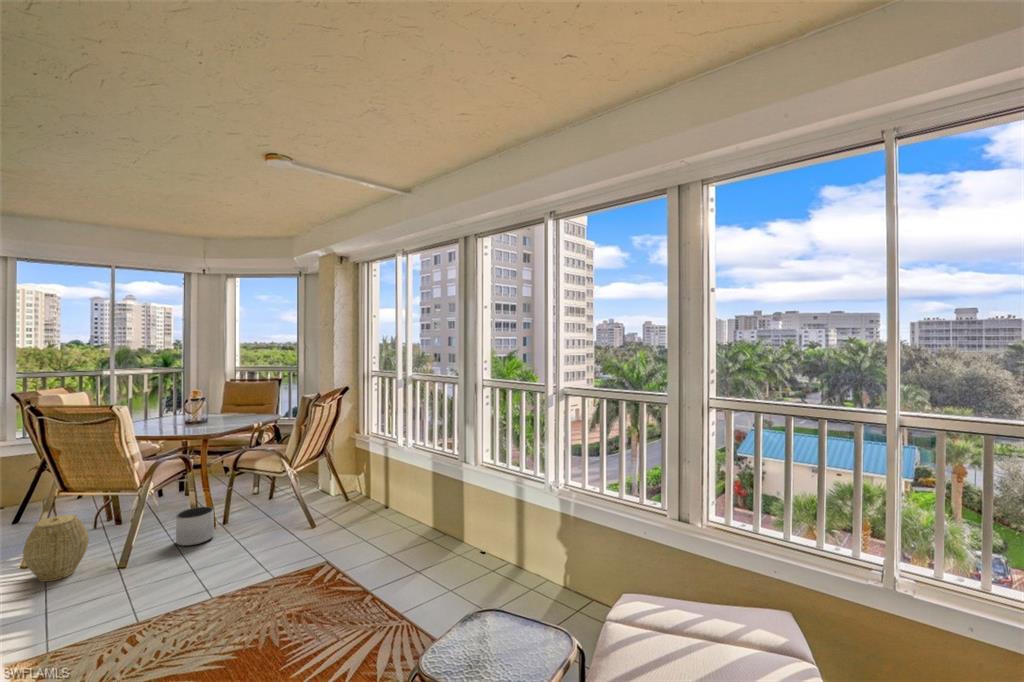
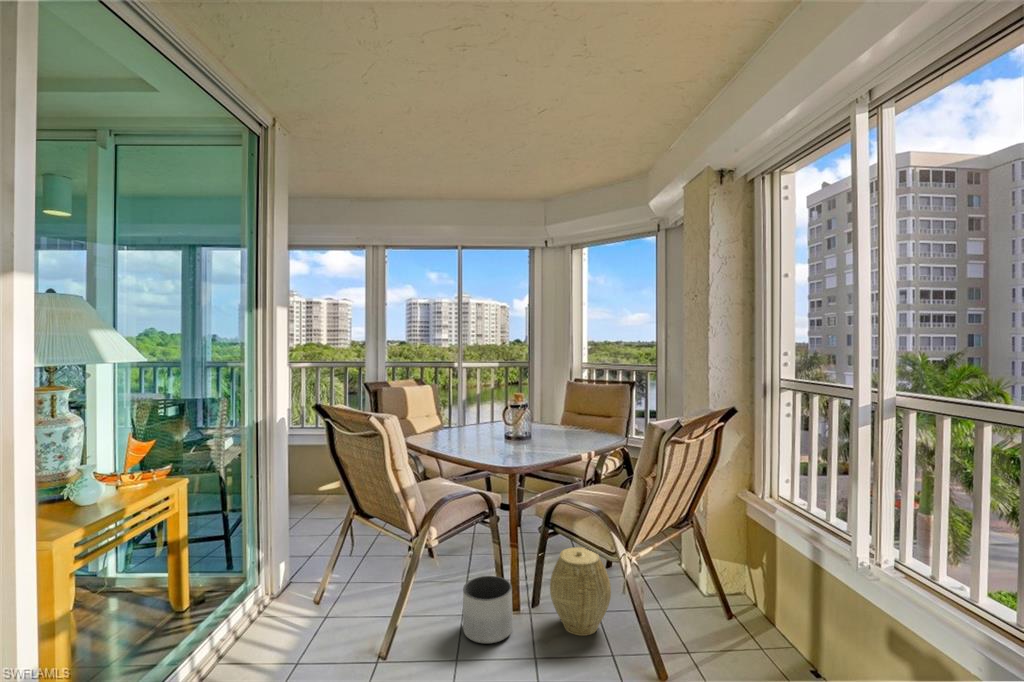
woven basket: present [23,515,89,582] -> present [550,547,611,636]

